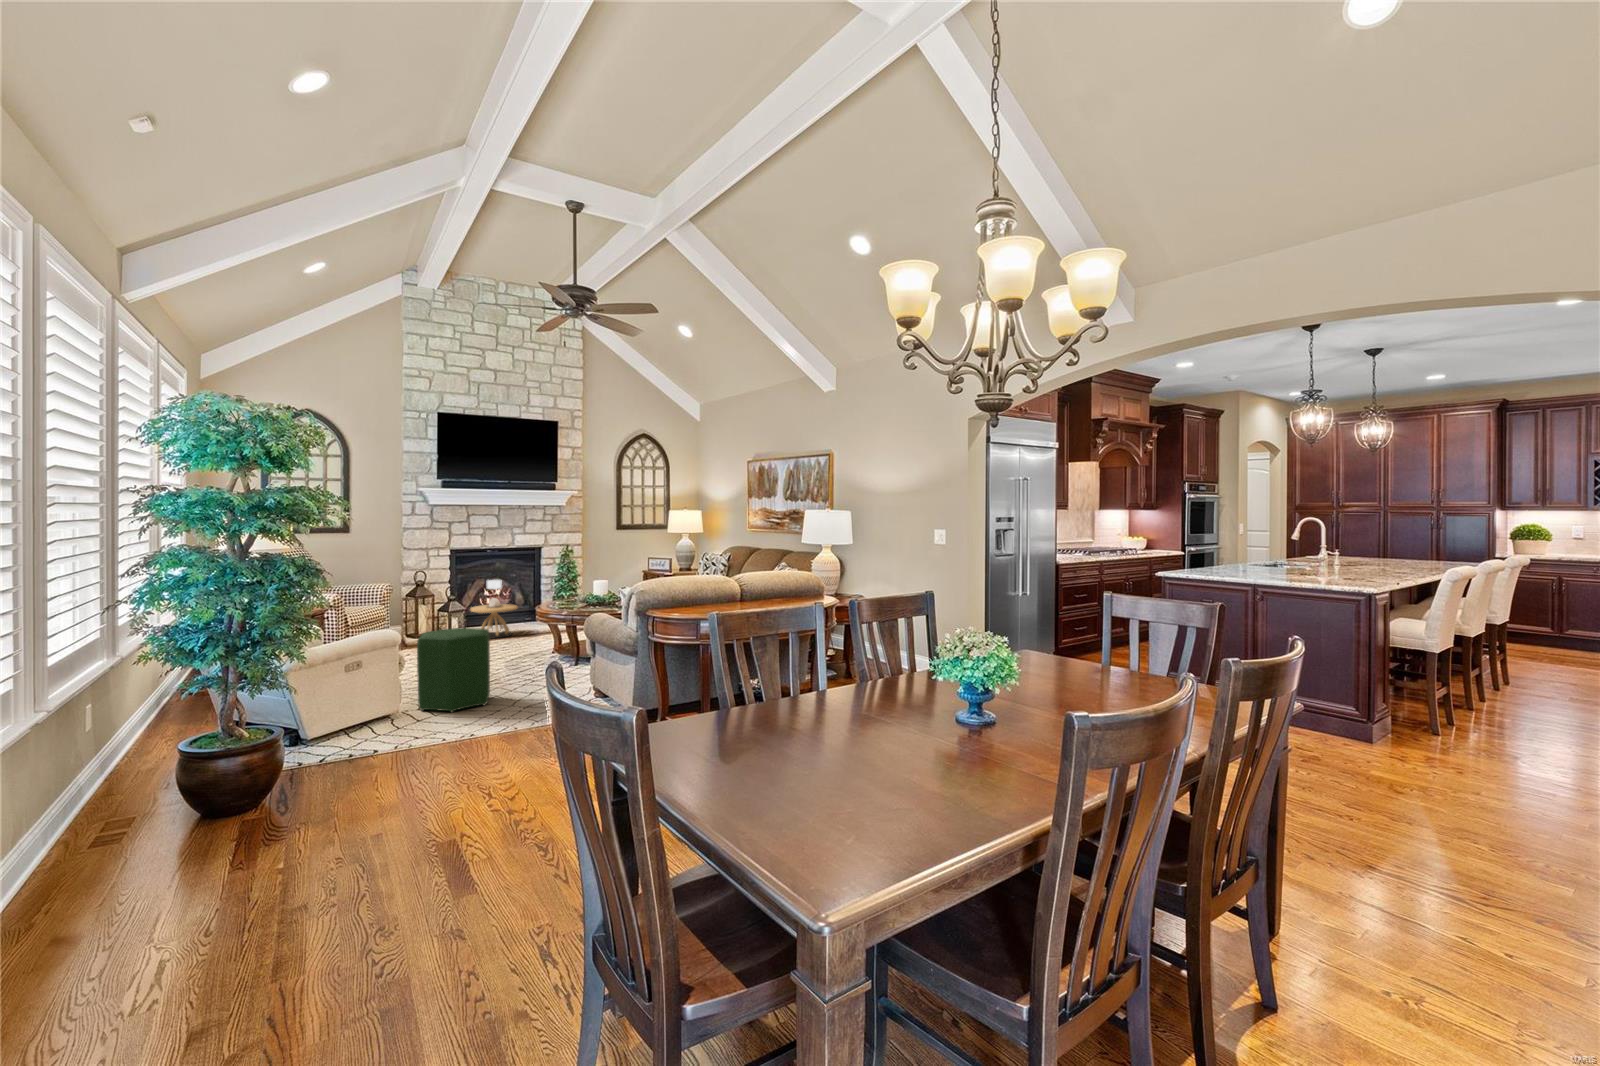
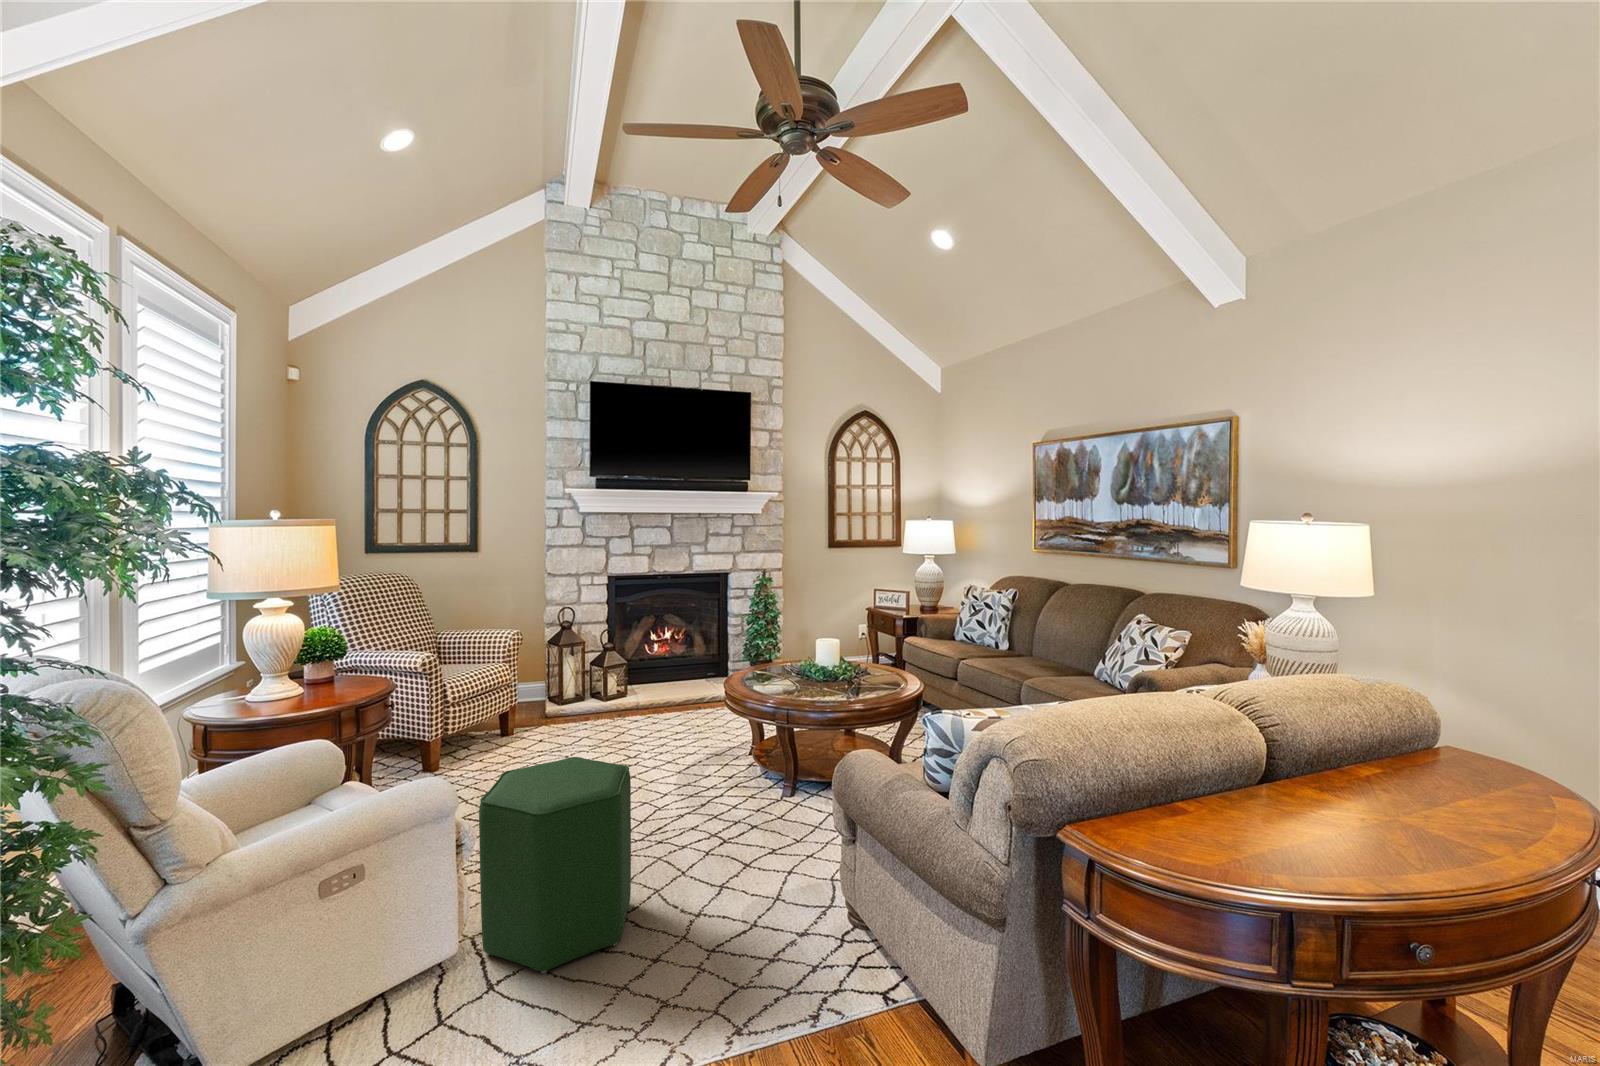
side table: present [470,580,517,639] -> none [632,620,696,708]

